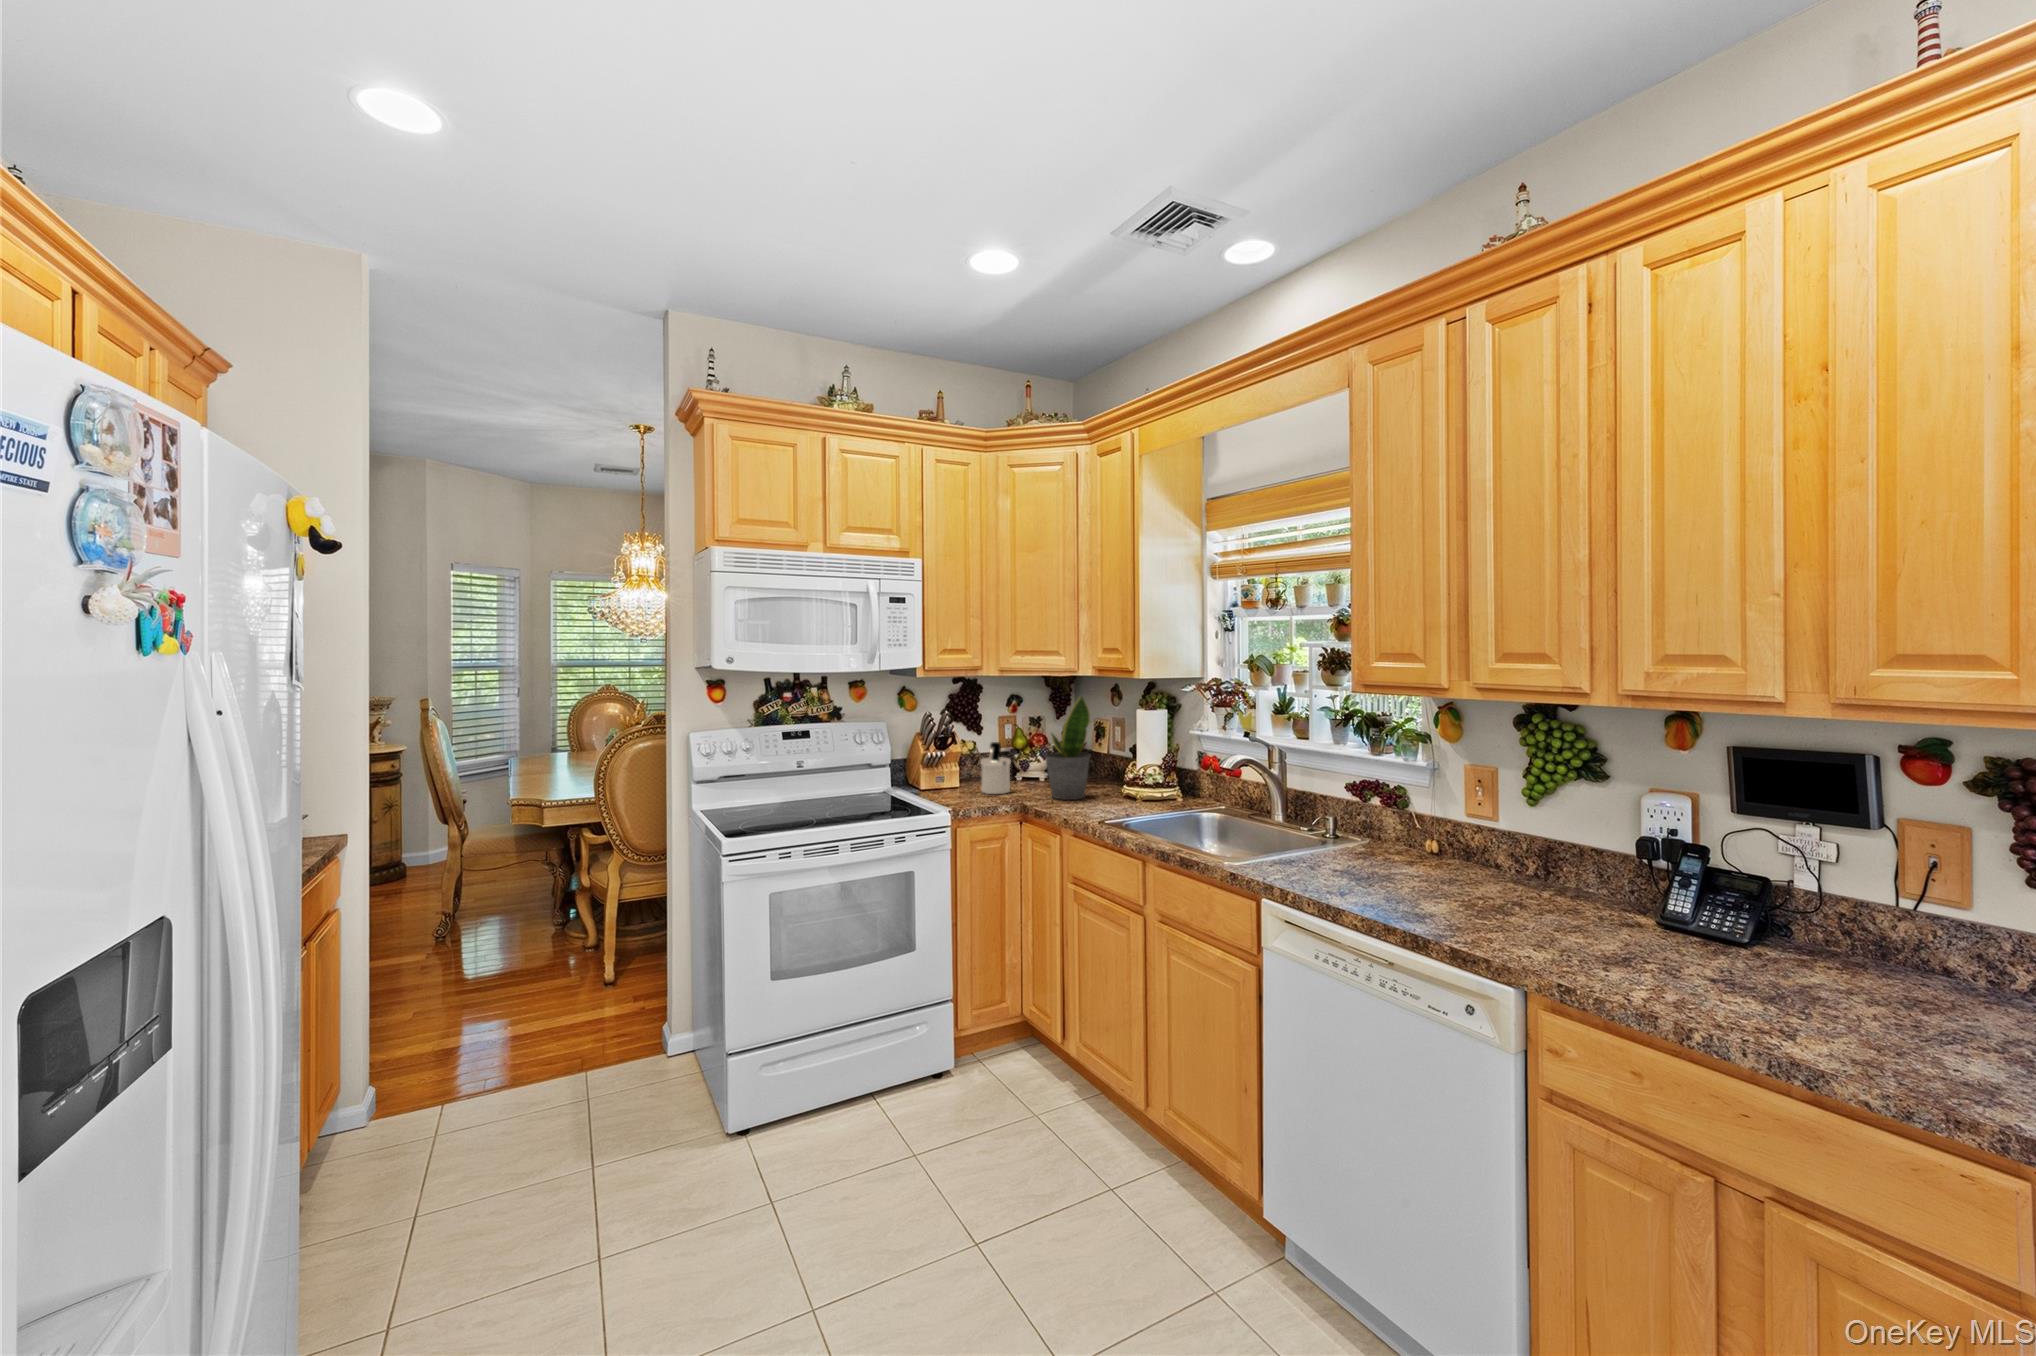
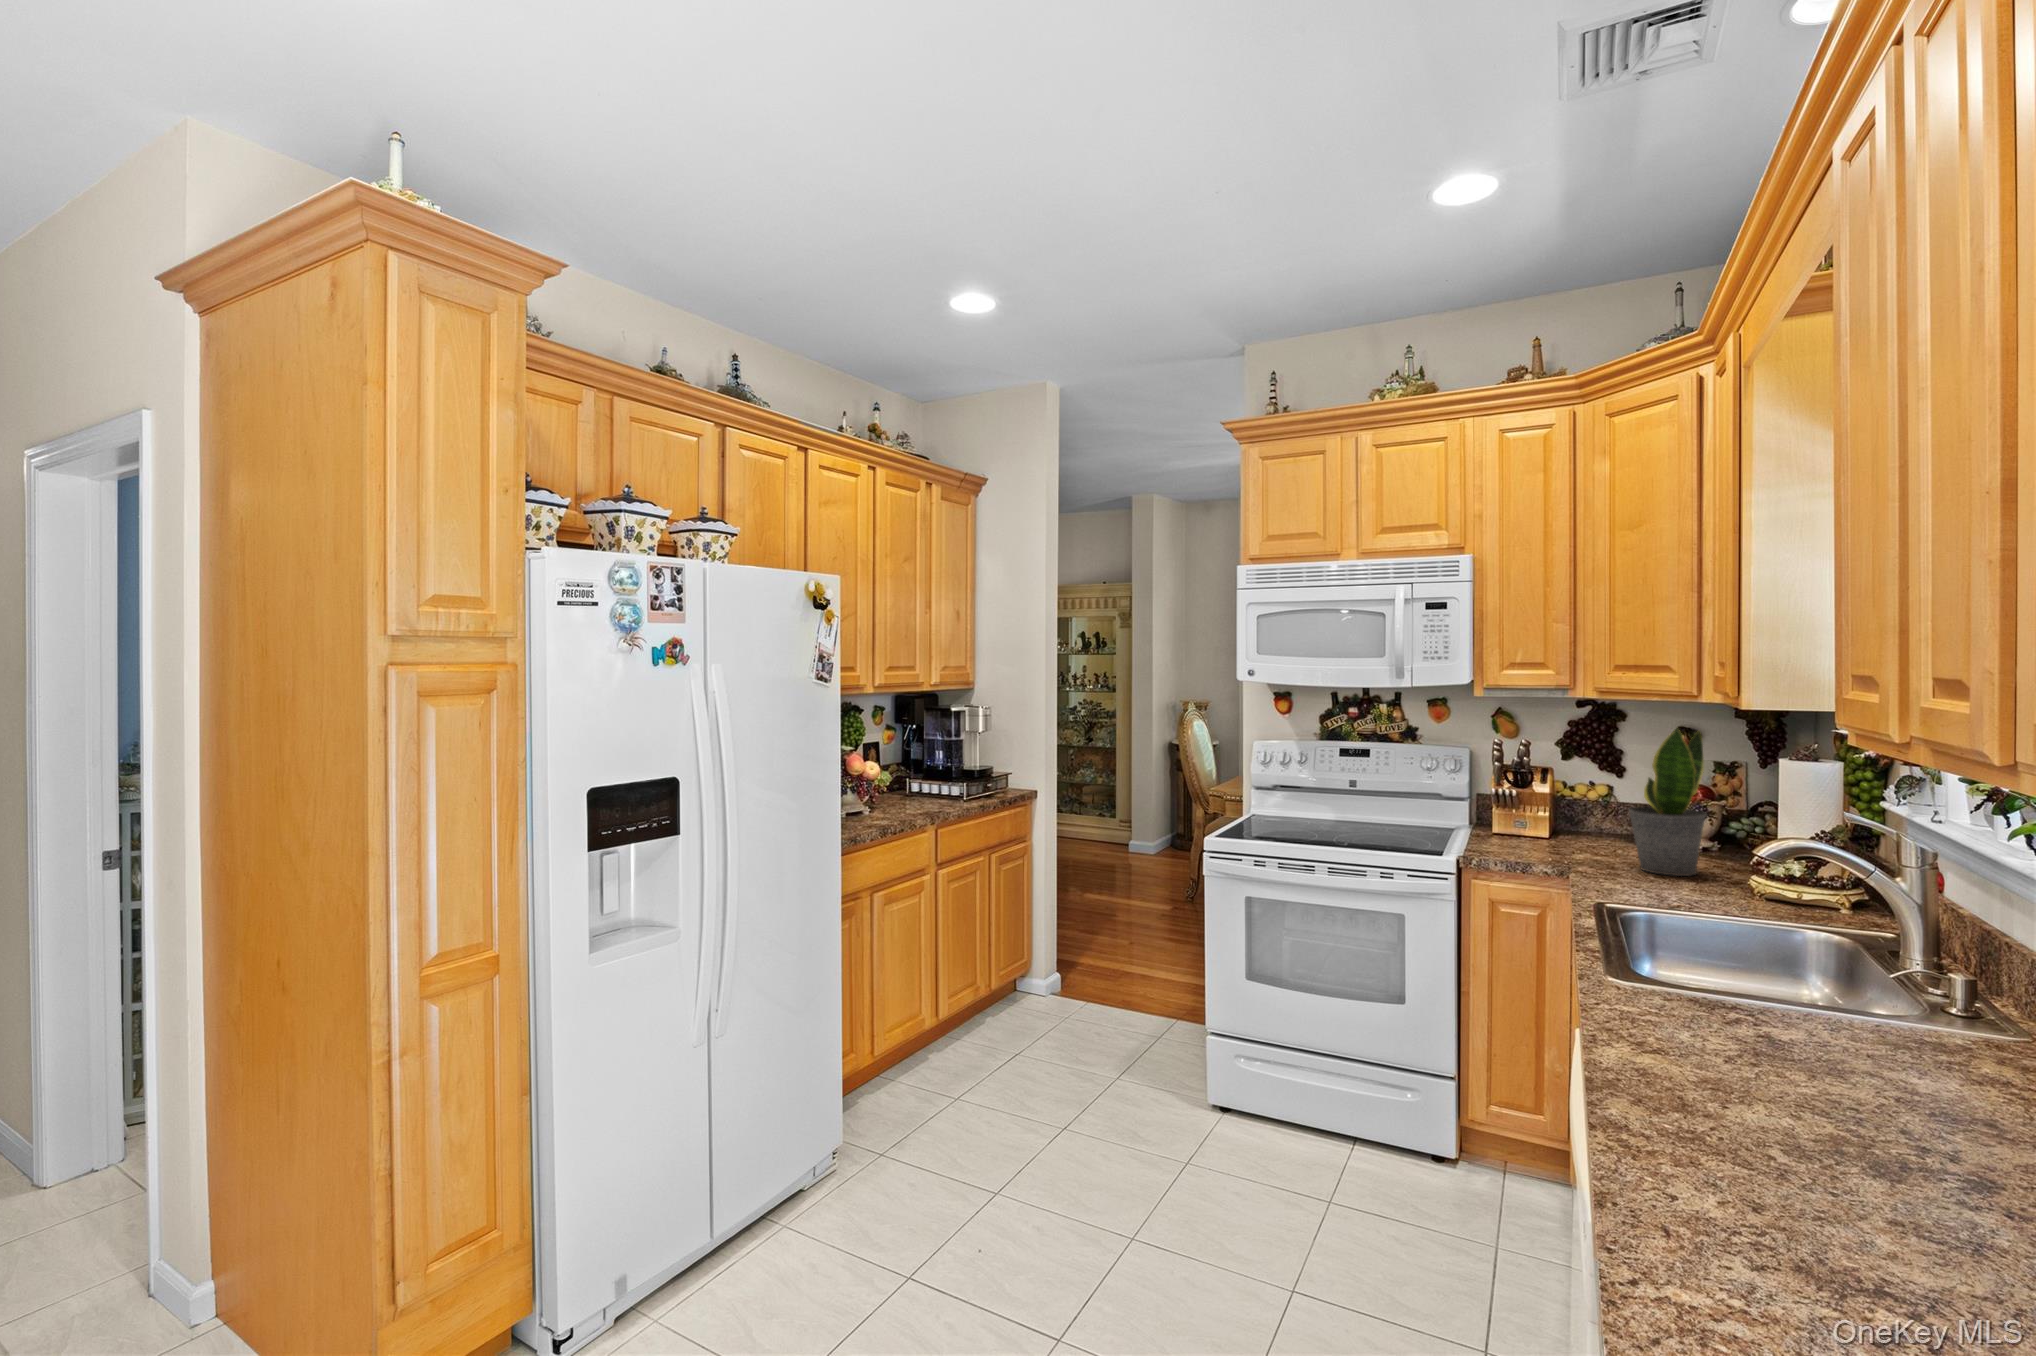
soap dispenser: present [981,742,1011,794] -> none [1554,784,1608,853]

